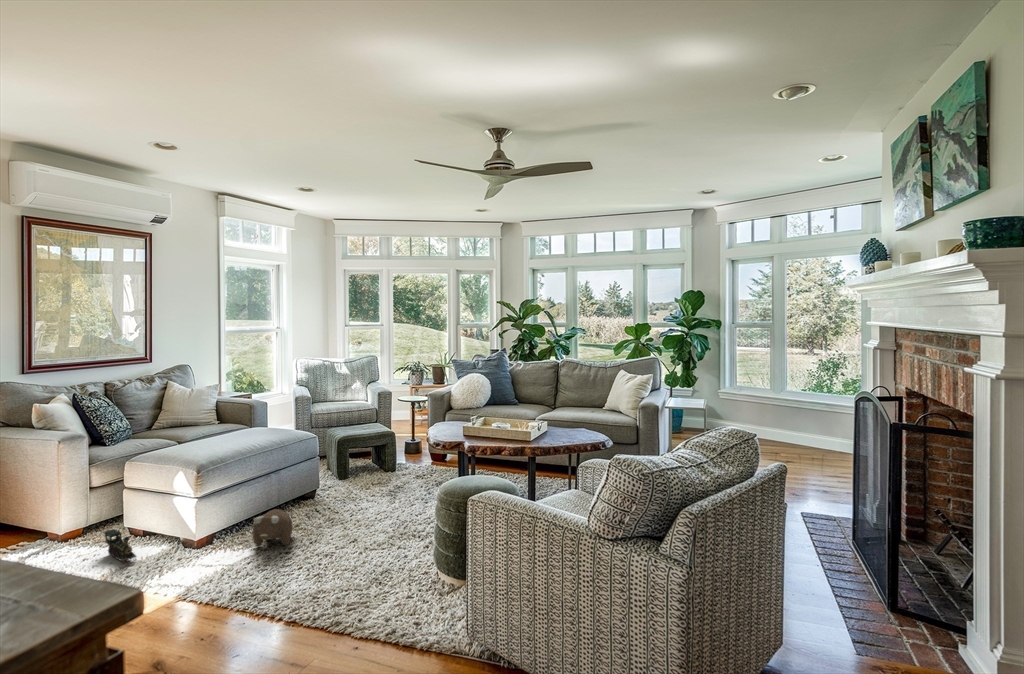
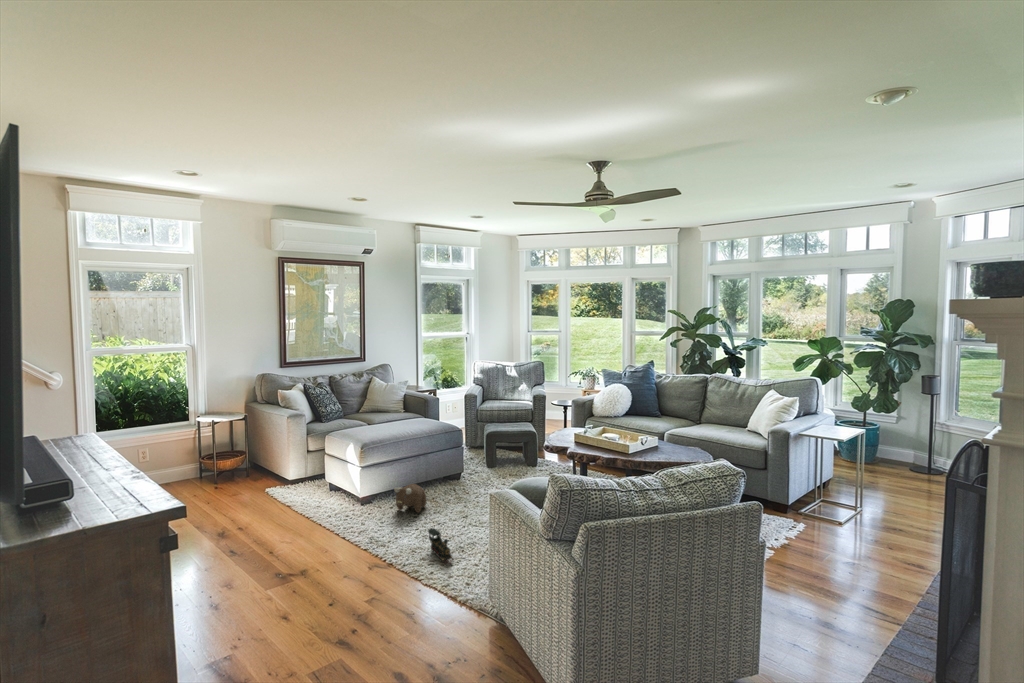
toy train: present [104,529,136,564] -> present [428,528,453,564]

